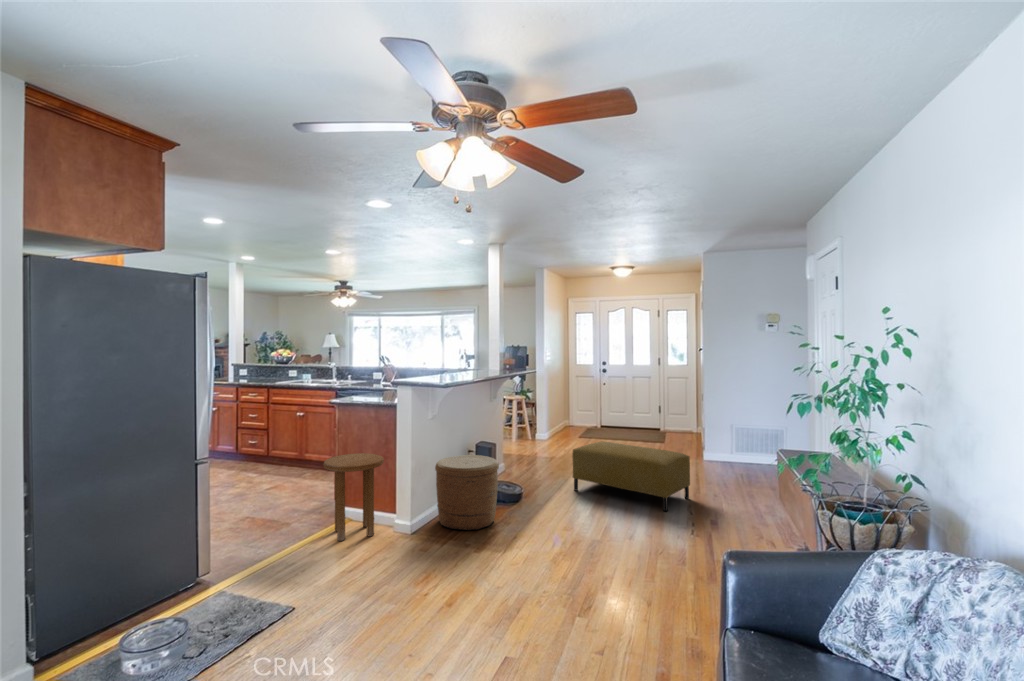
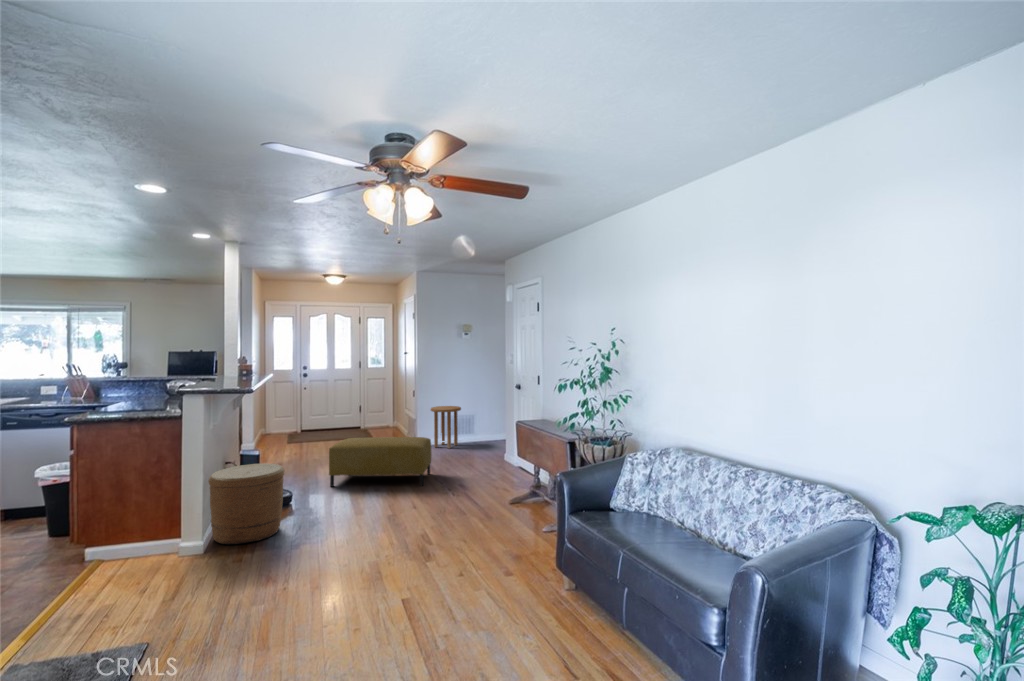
side table: present [324,453,384,541] -> present [431,406,461,448]

